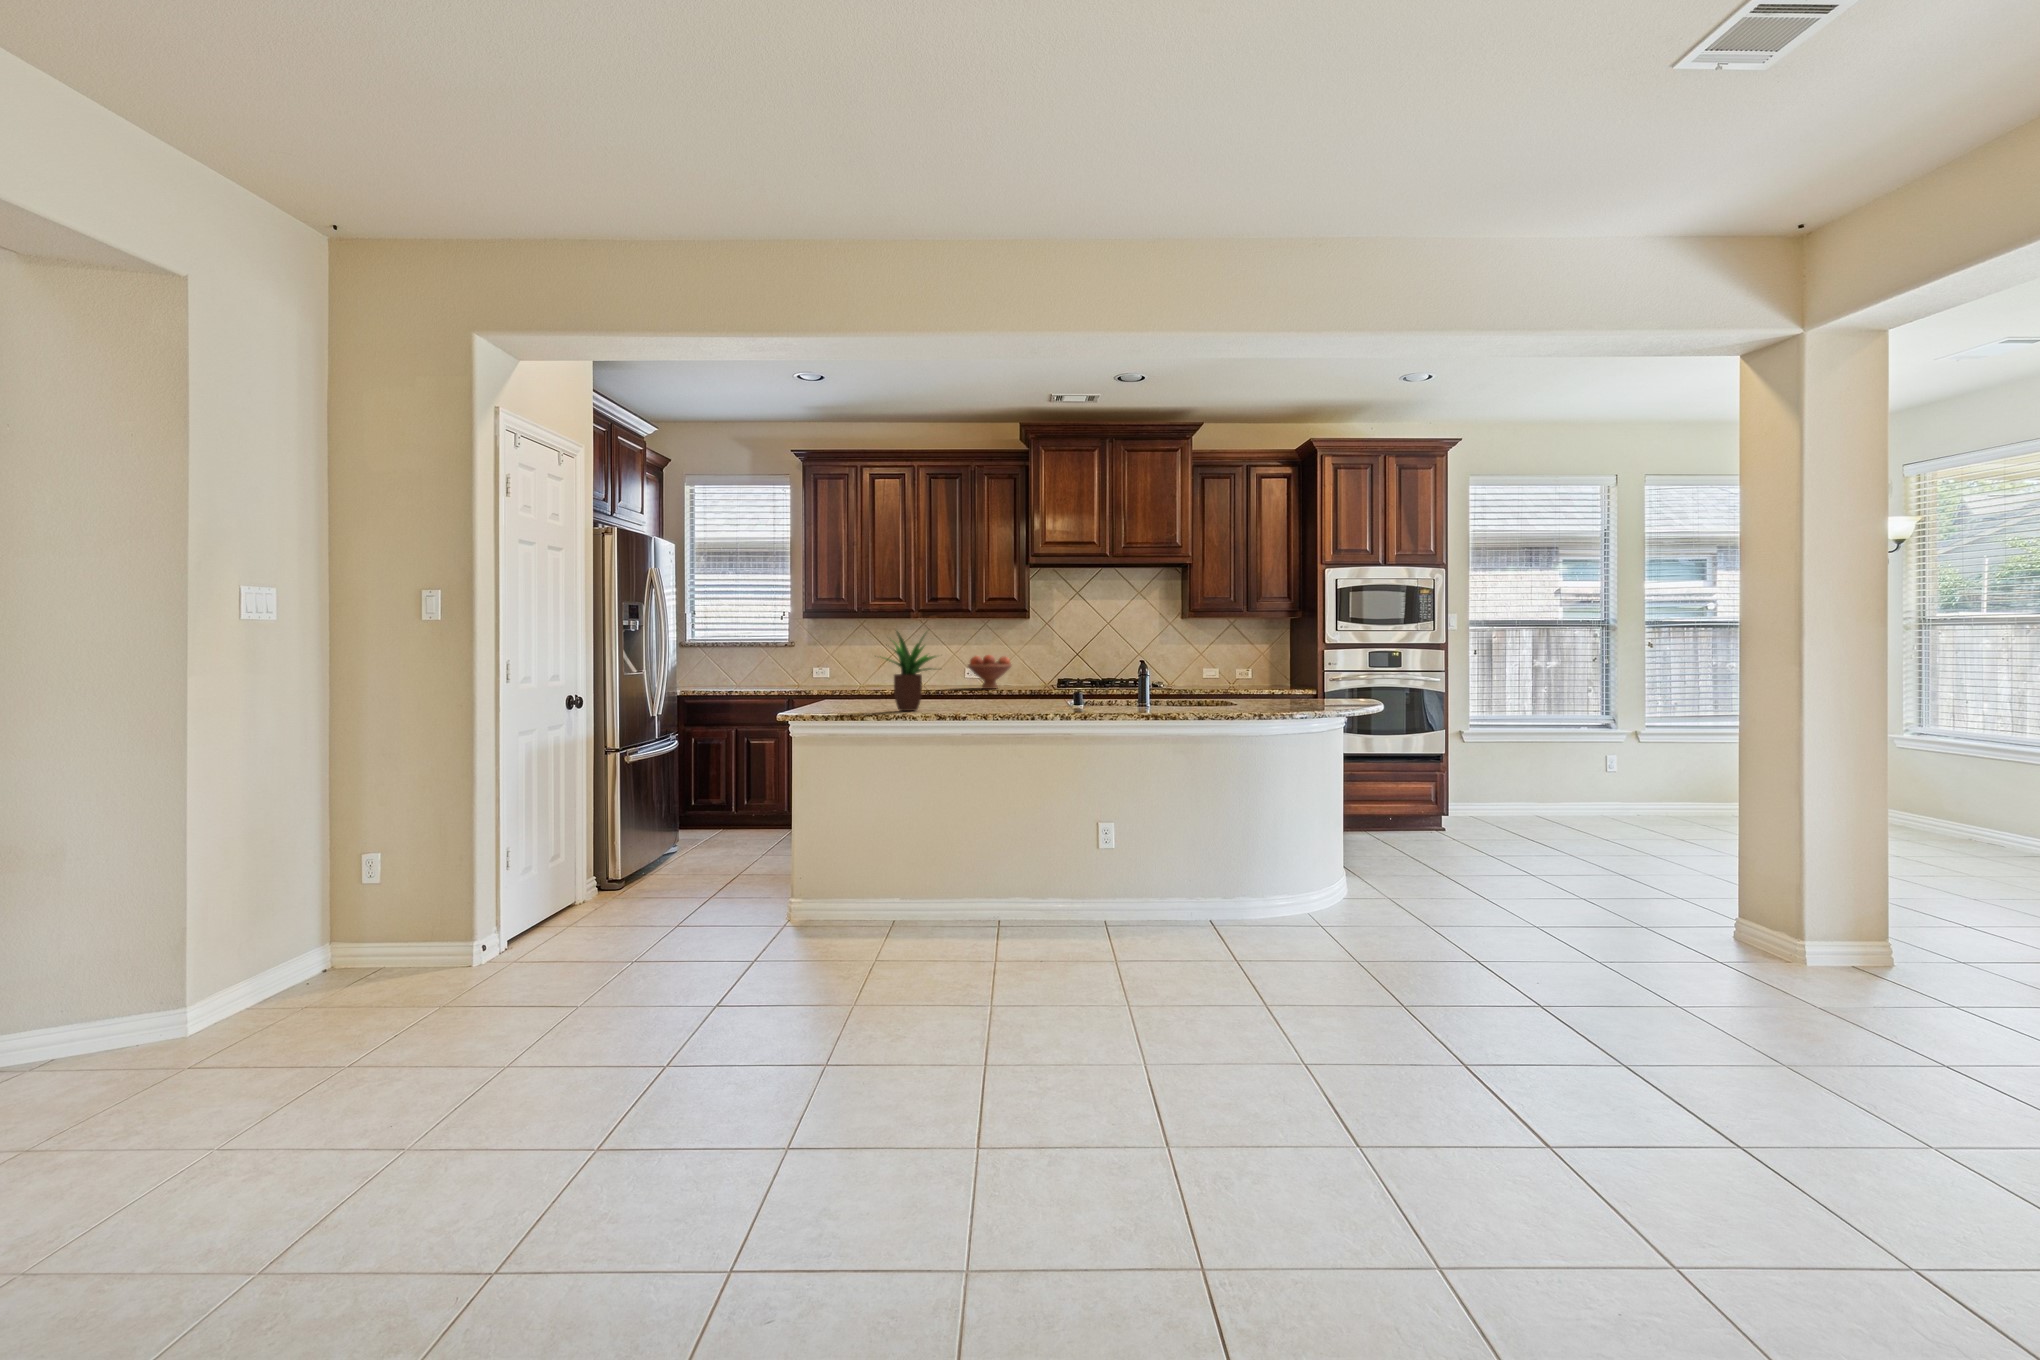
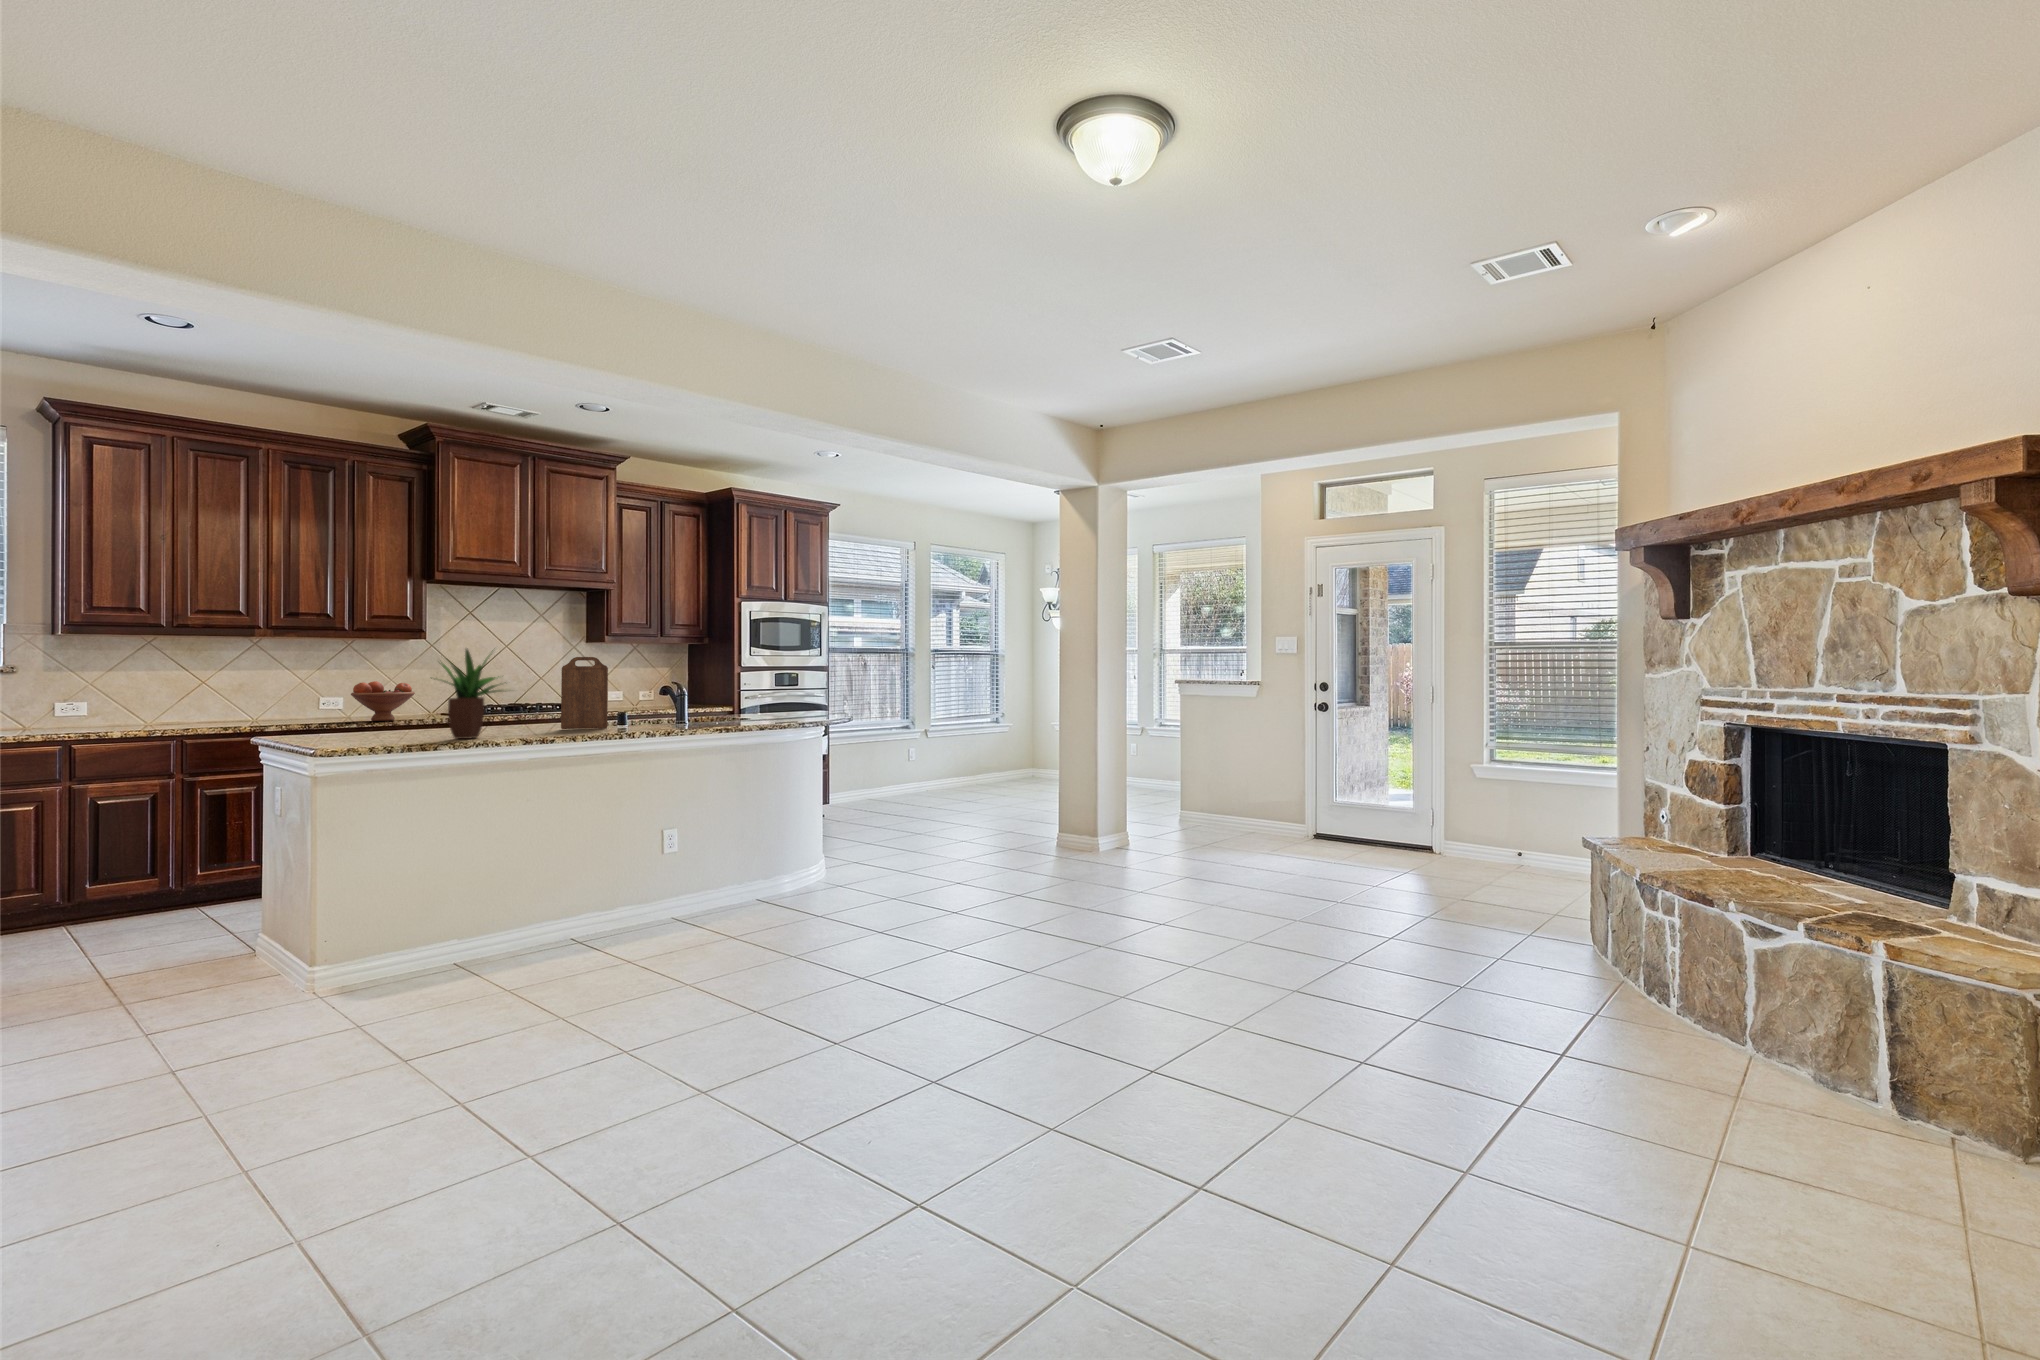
cutting board: none [1010,637,1048,708] -> present [561,657,608,729]

